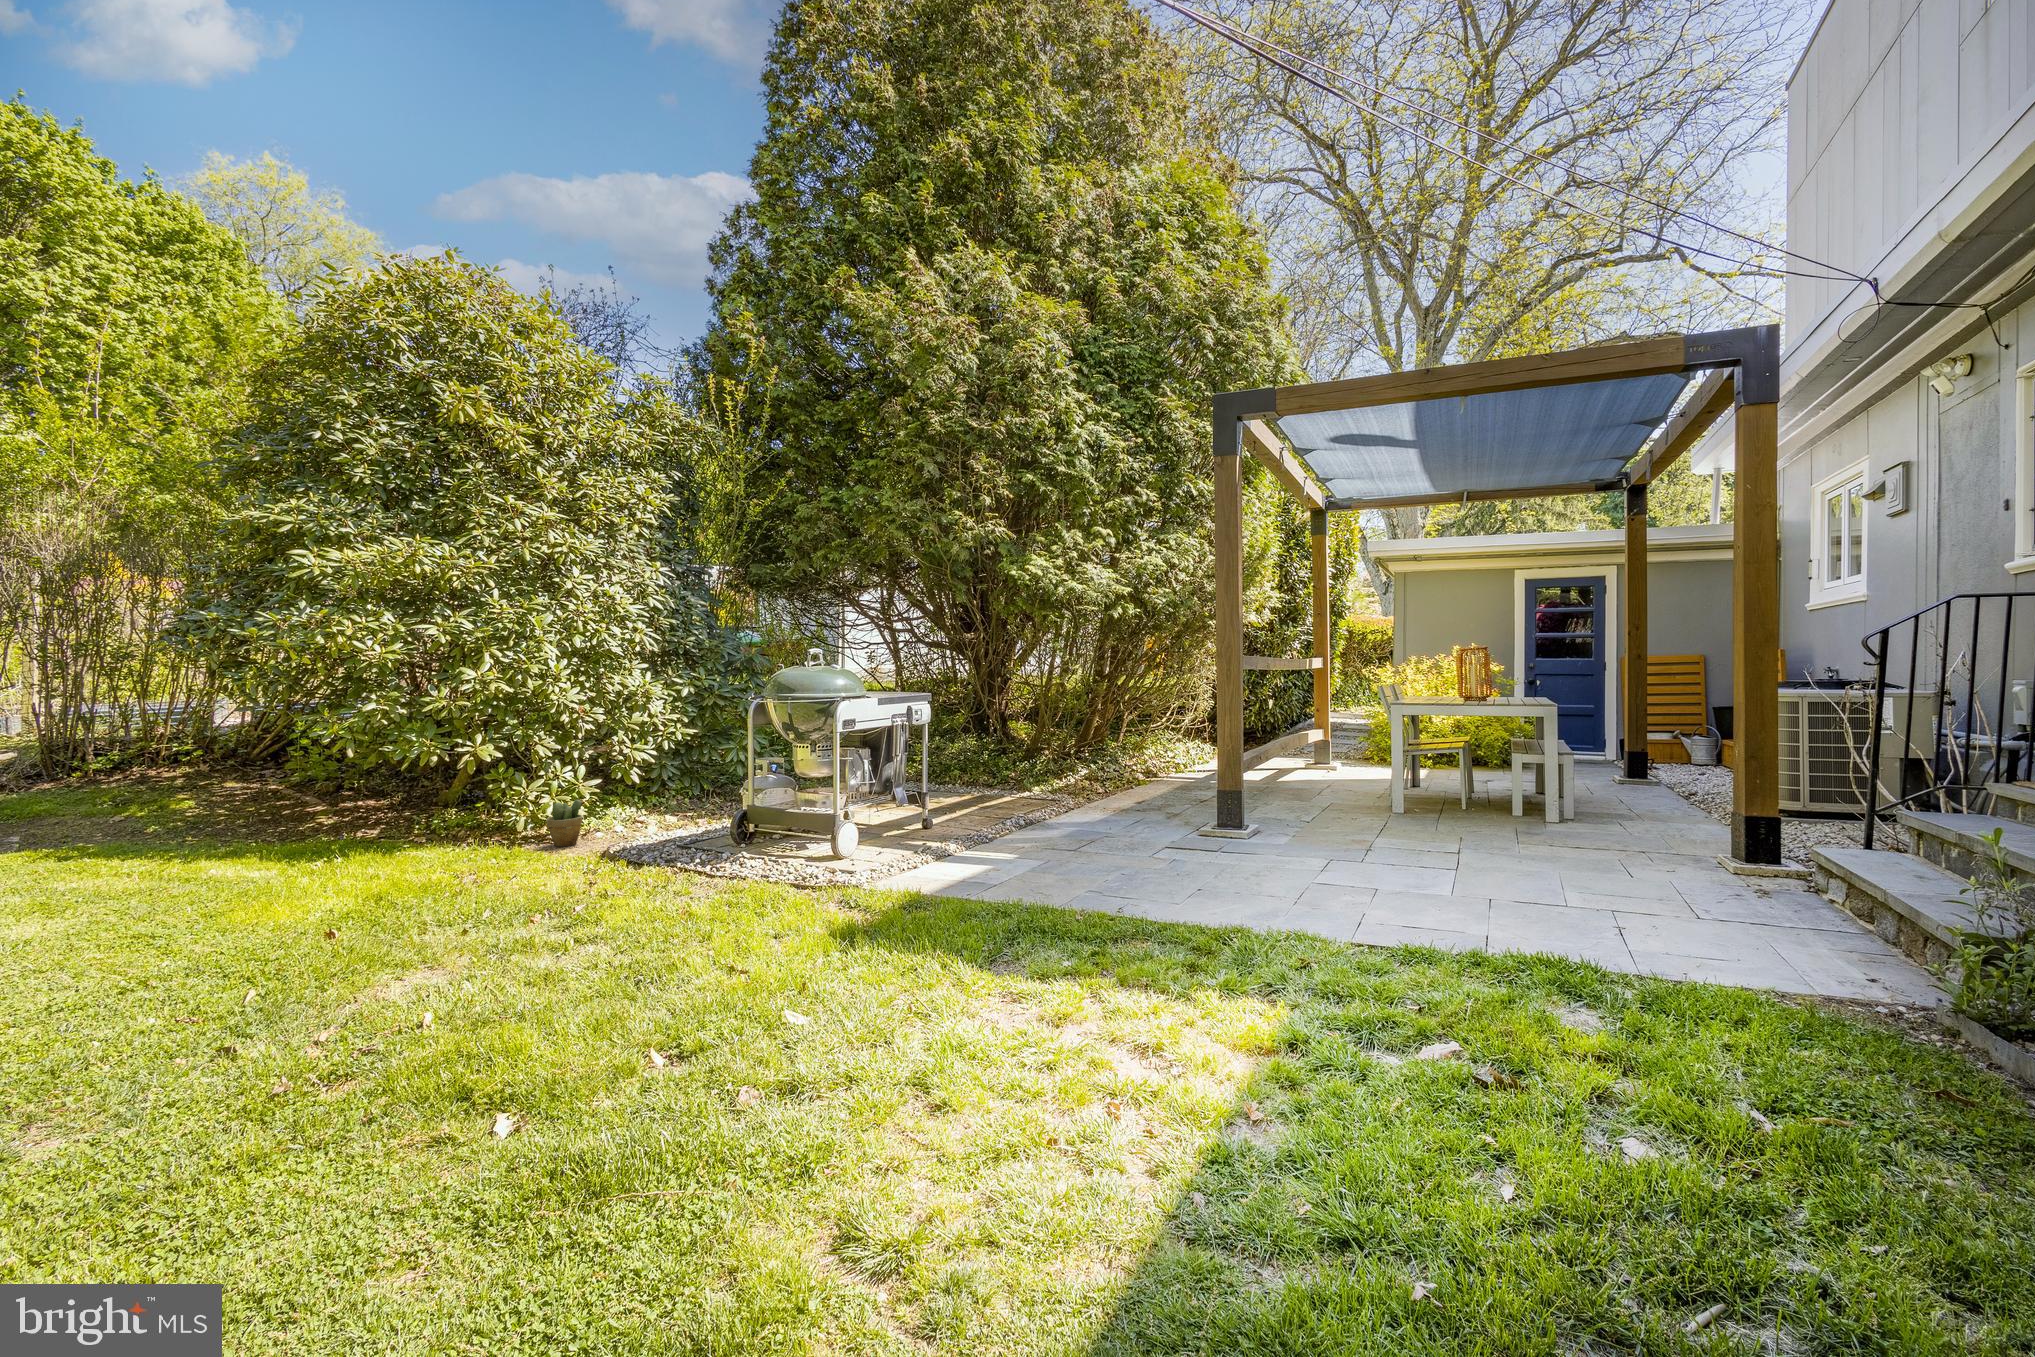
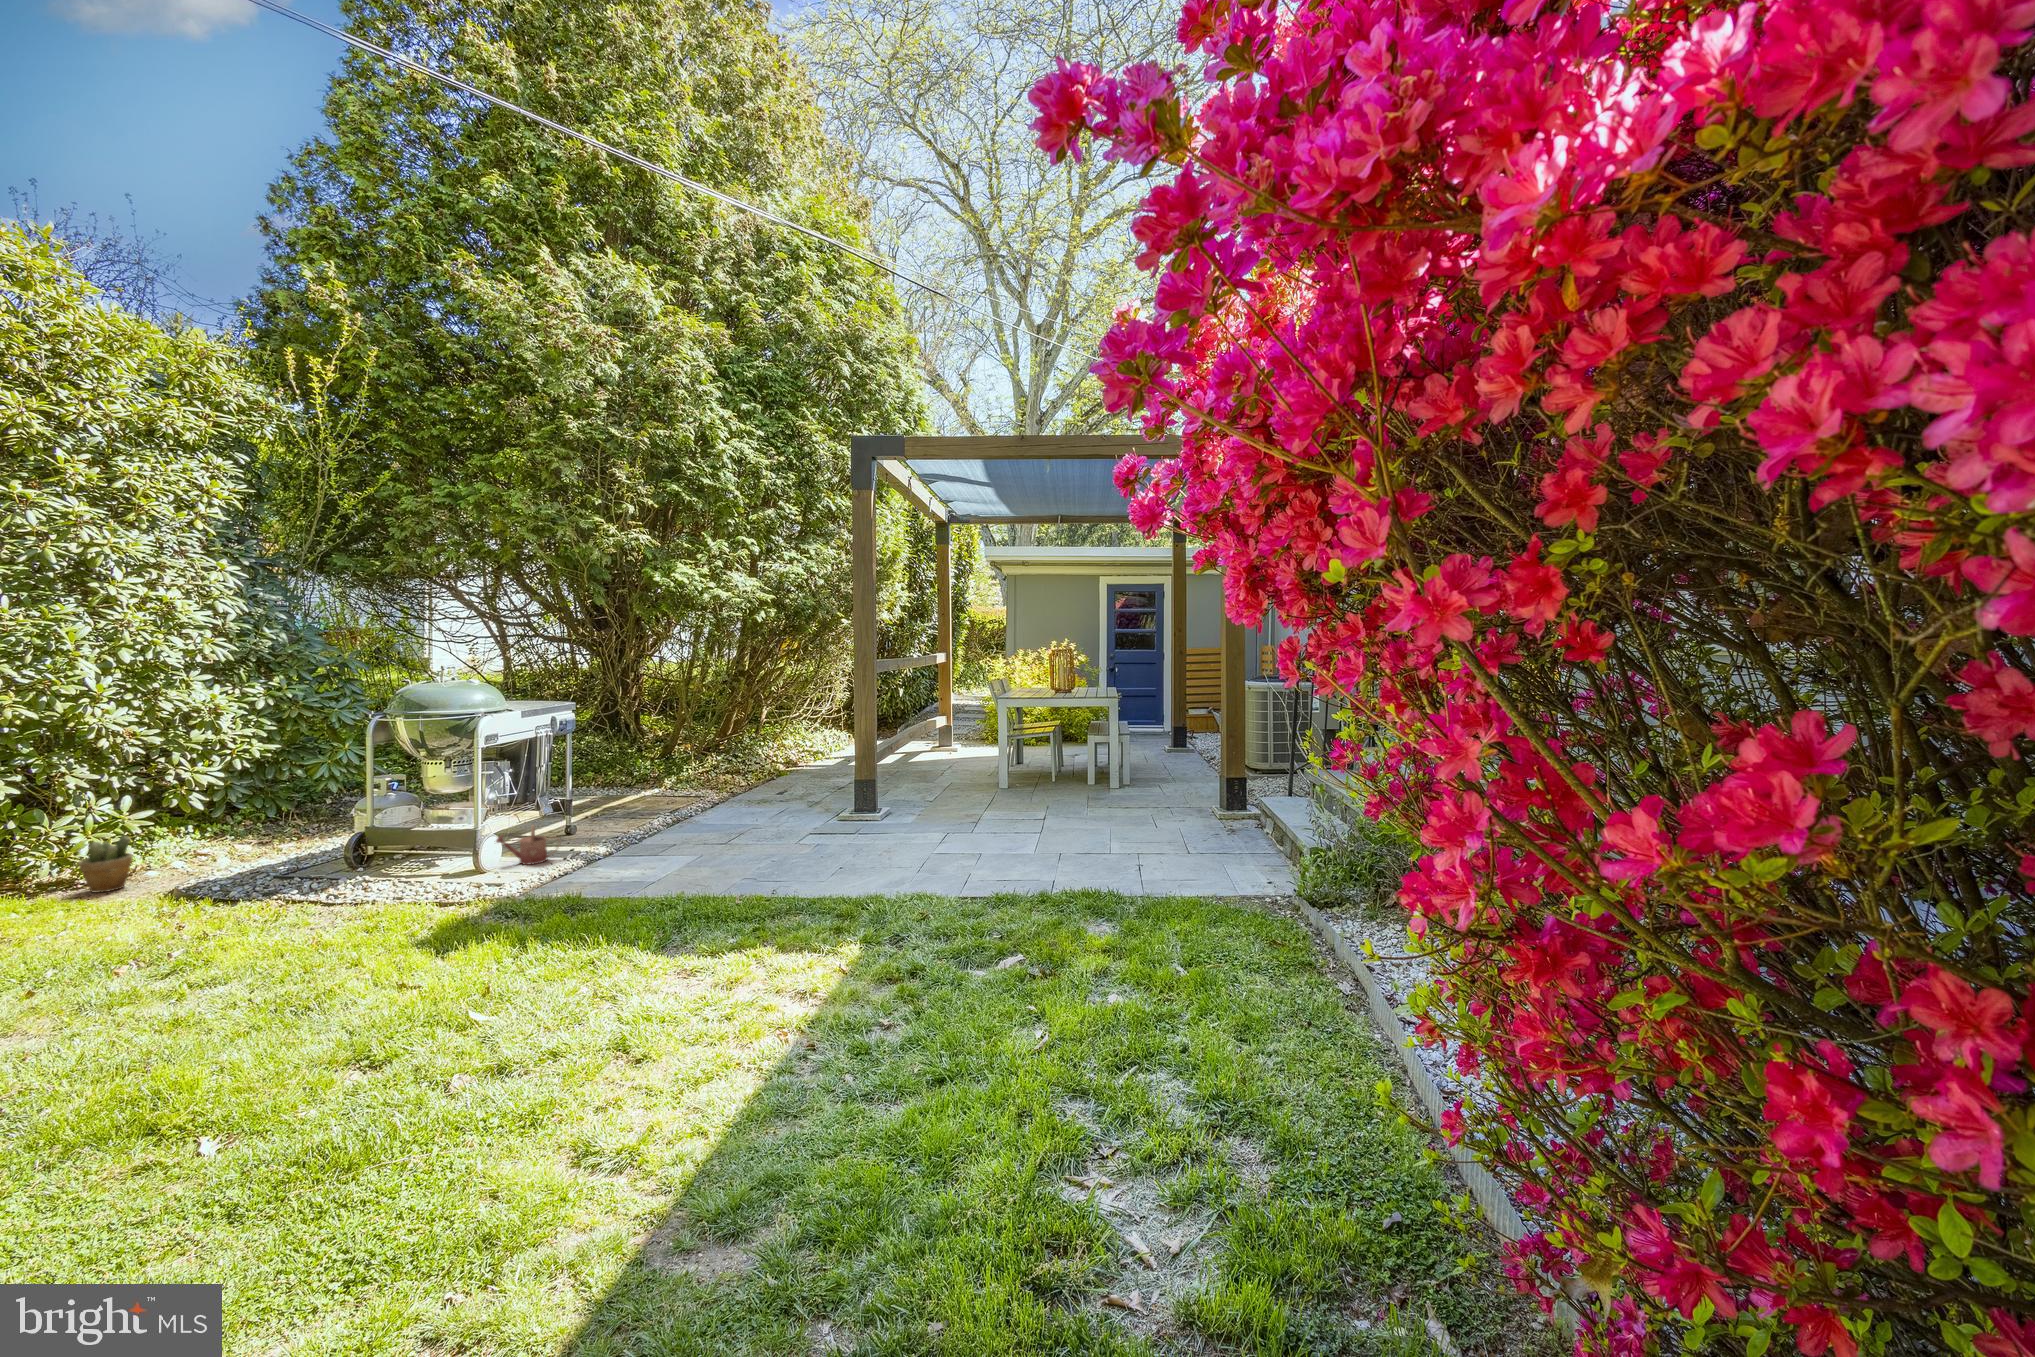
watering can: none [851,813,911,853] -> present [496,825,560,865]

